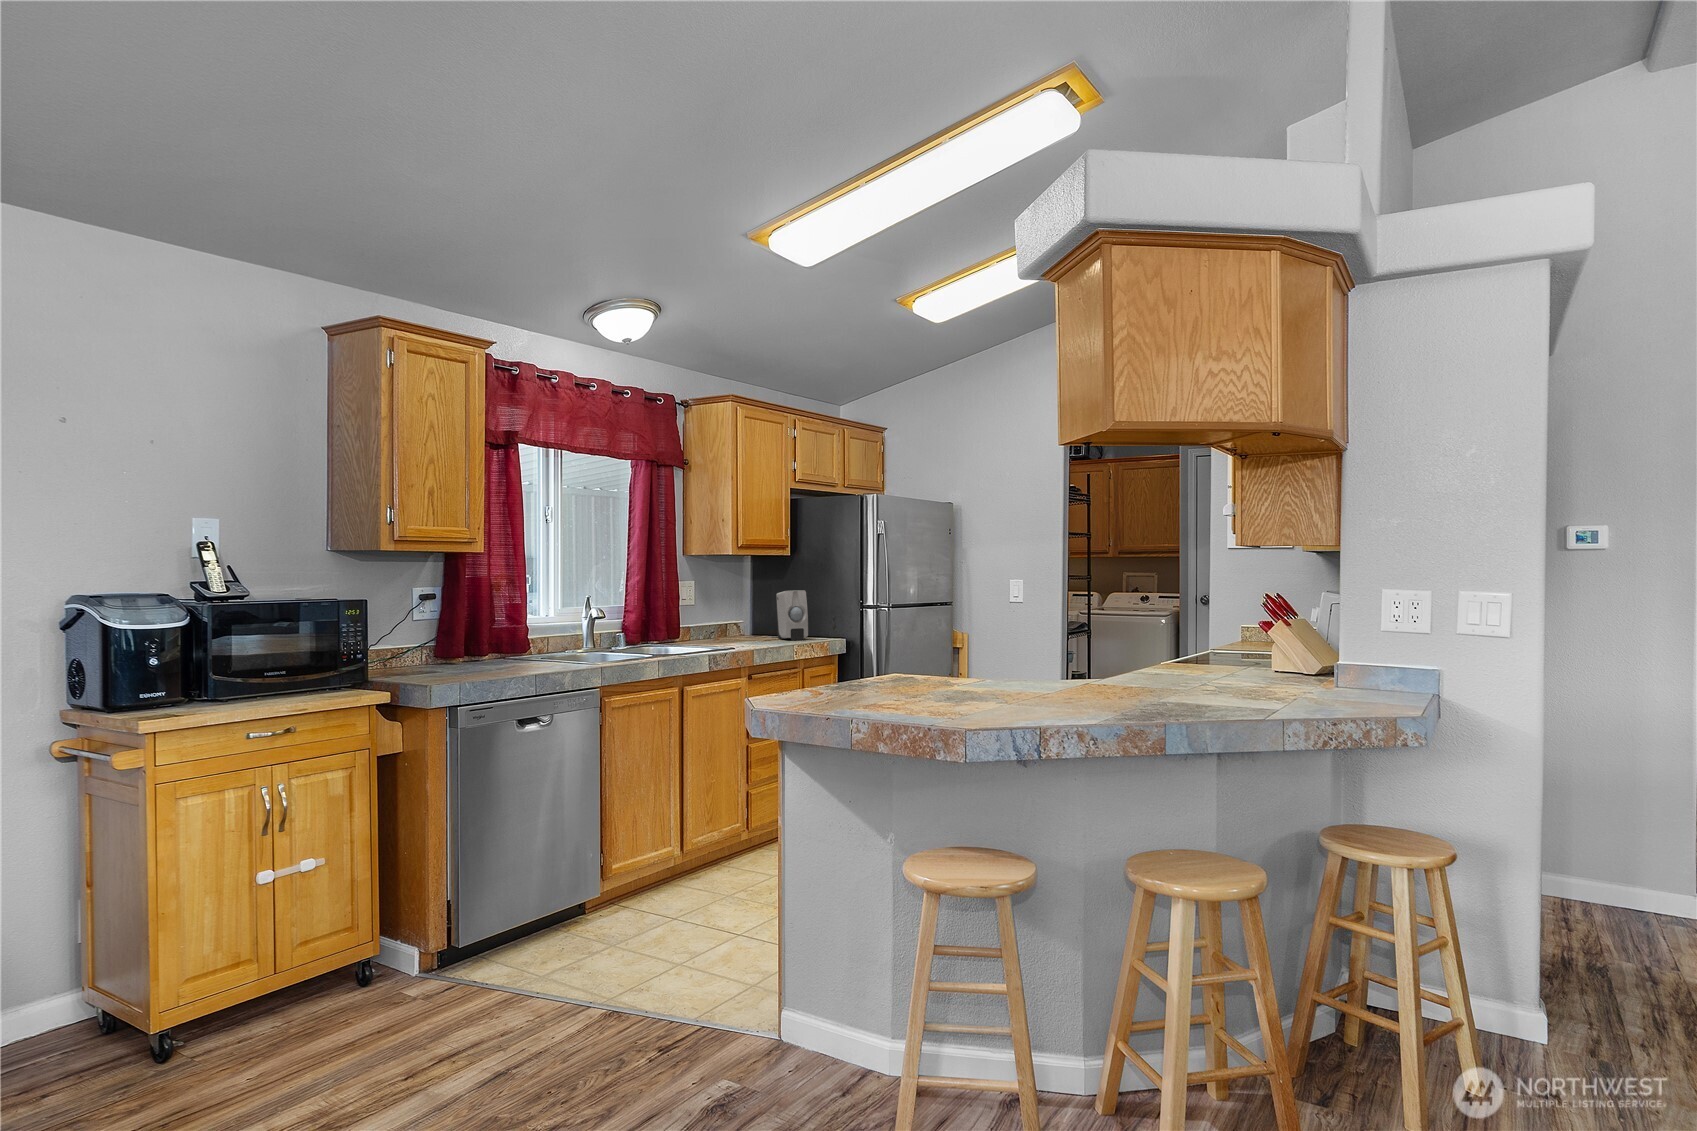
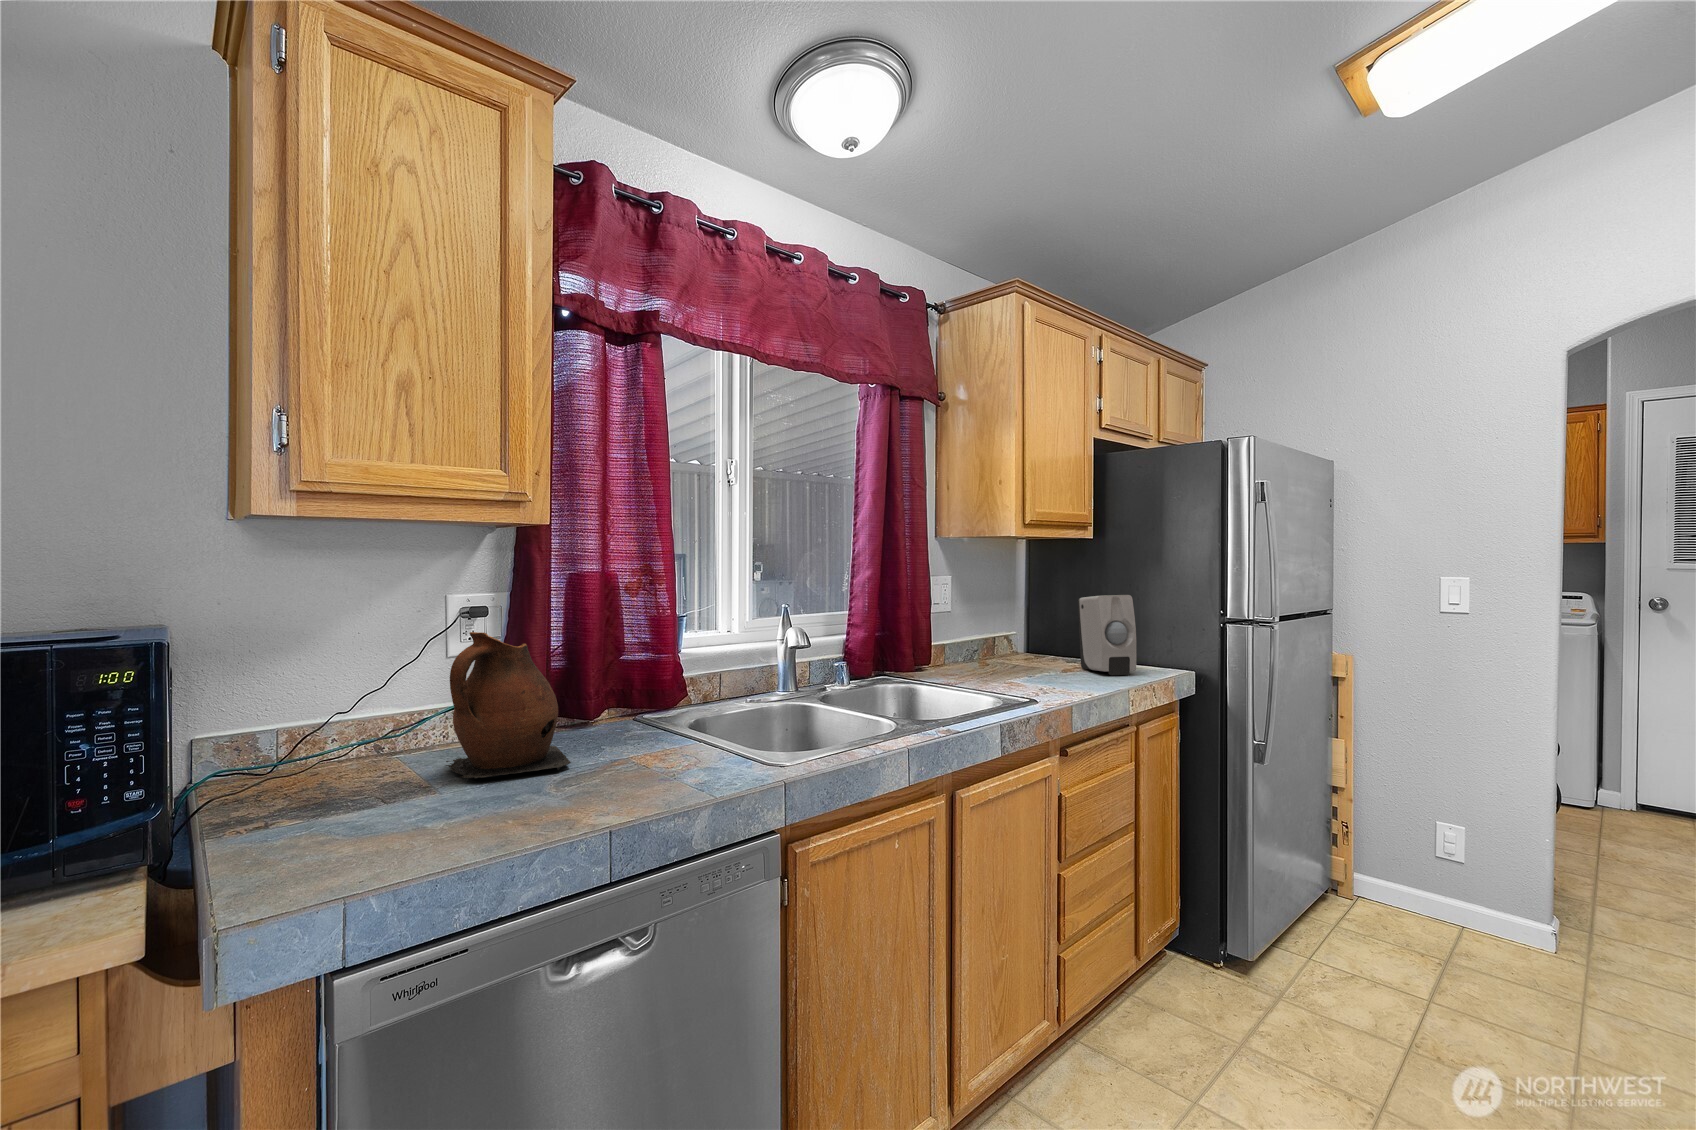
ceramic pitcher: none [430,603,494,670] -> present [446,632,571,778]

